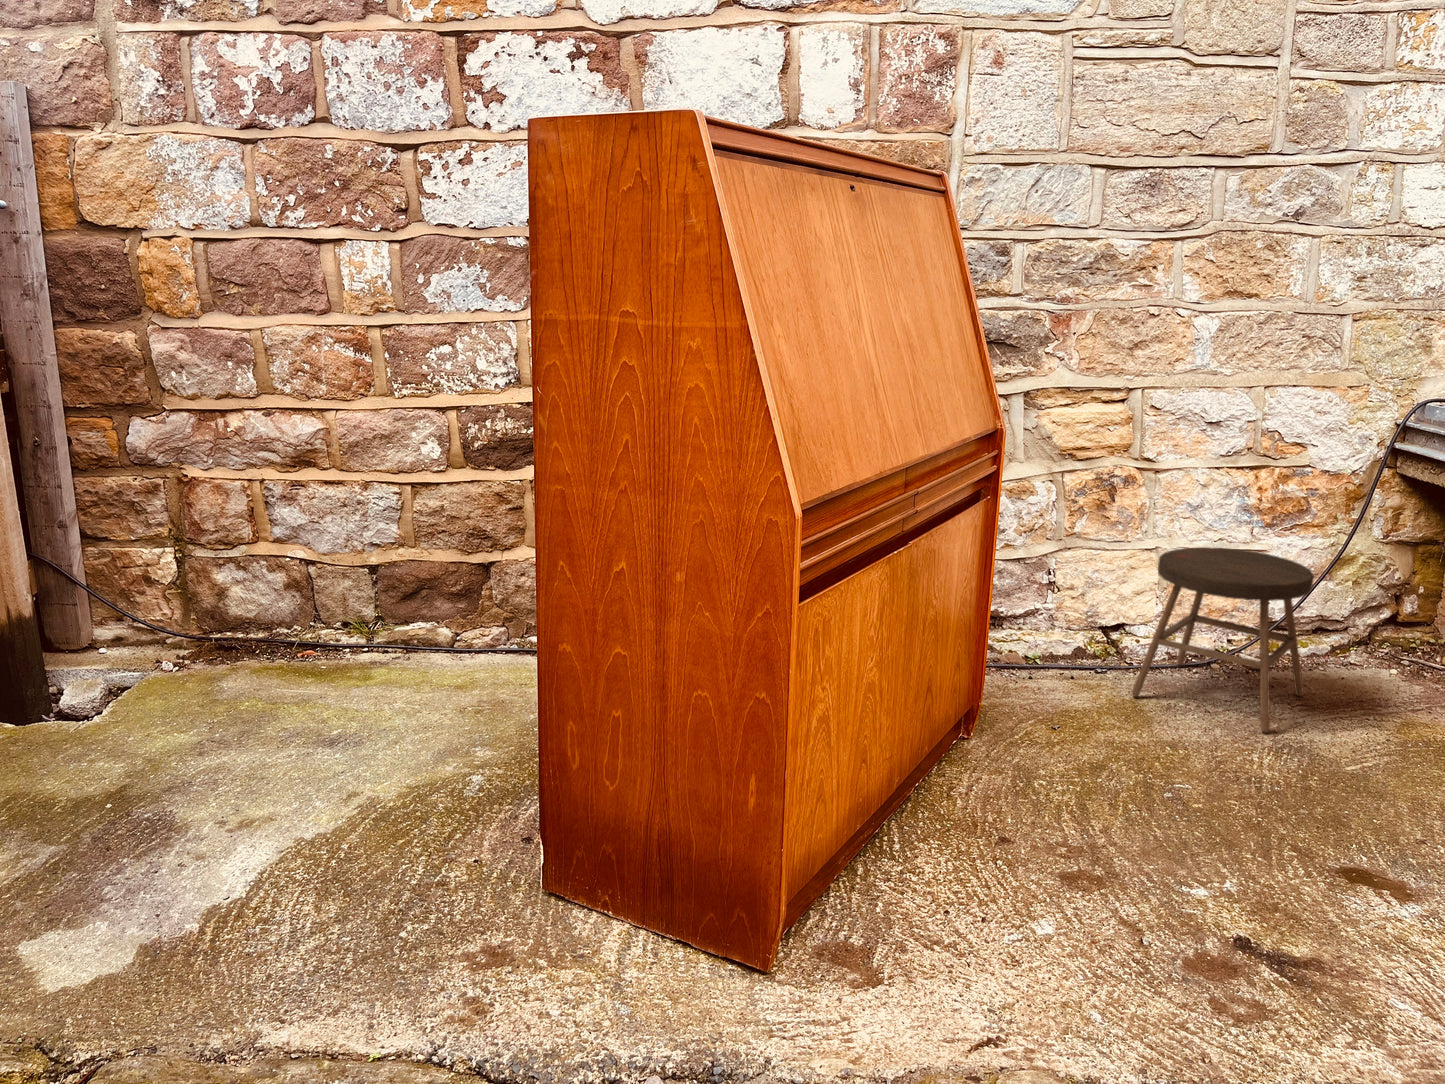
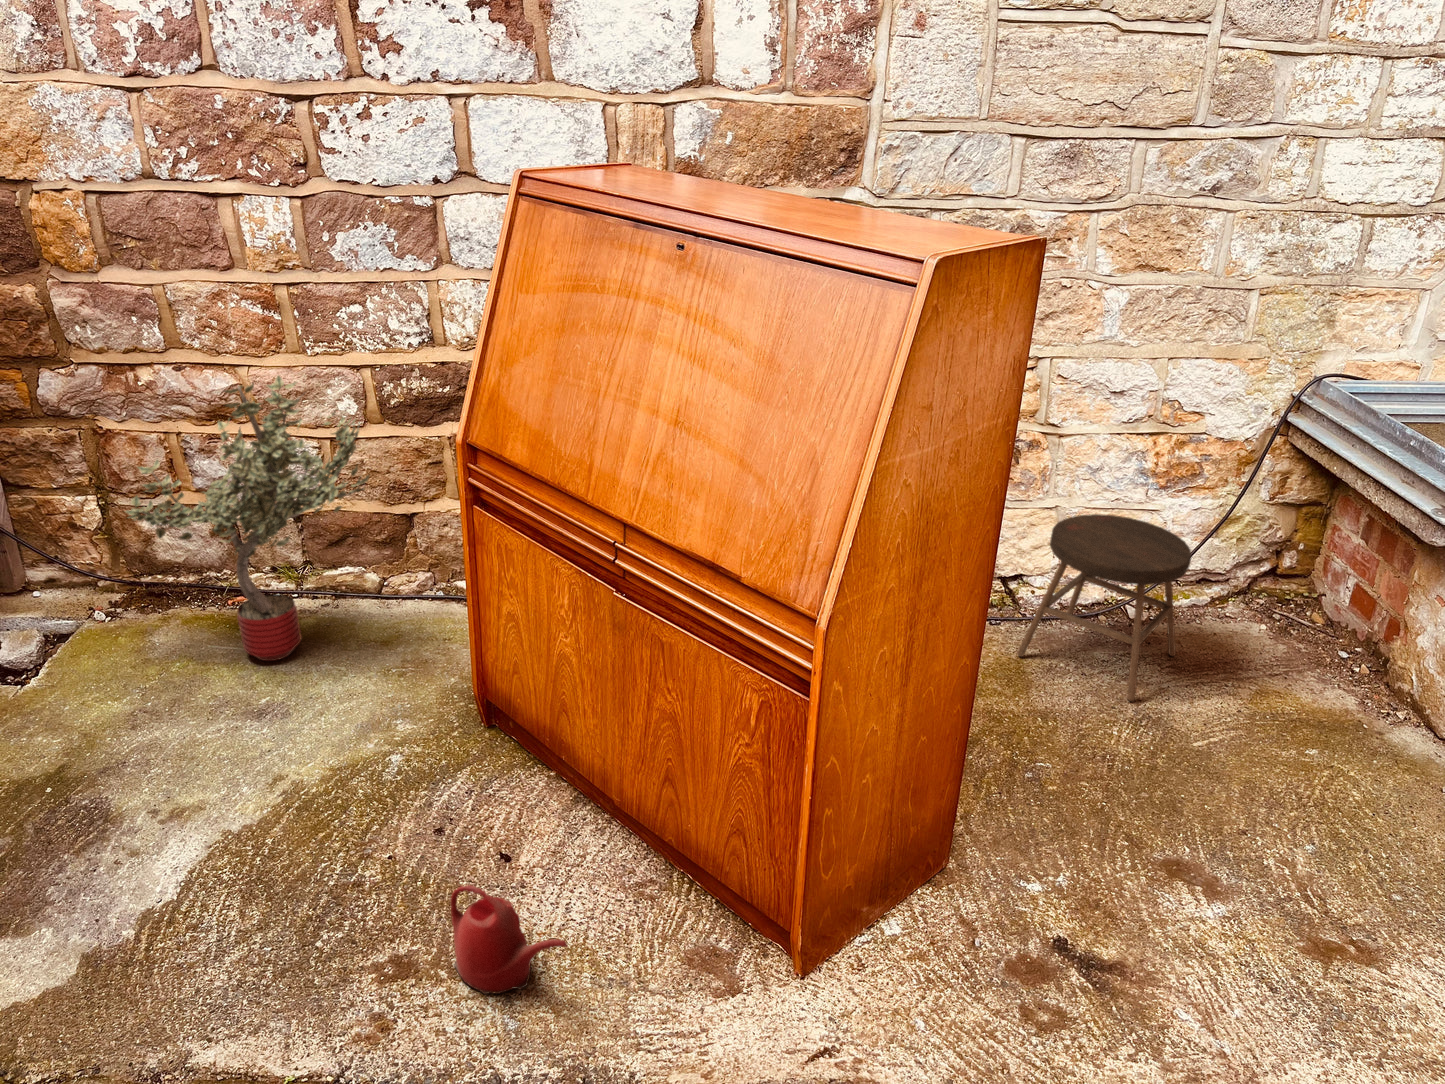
potted tree: none [206,403,457,704] -> present [126,376,369,661]
watering can: none [551,855,689,984] -> present [451,885,568,994]

